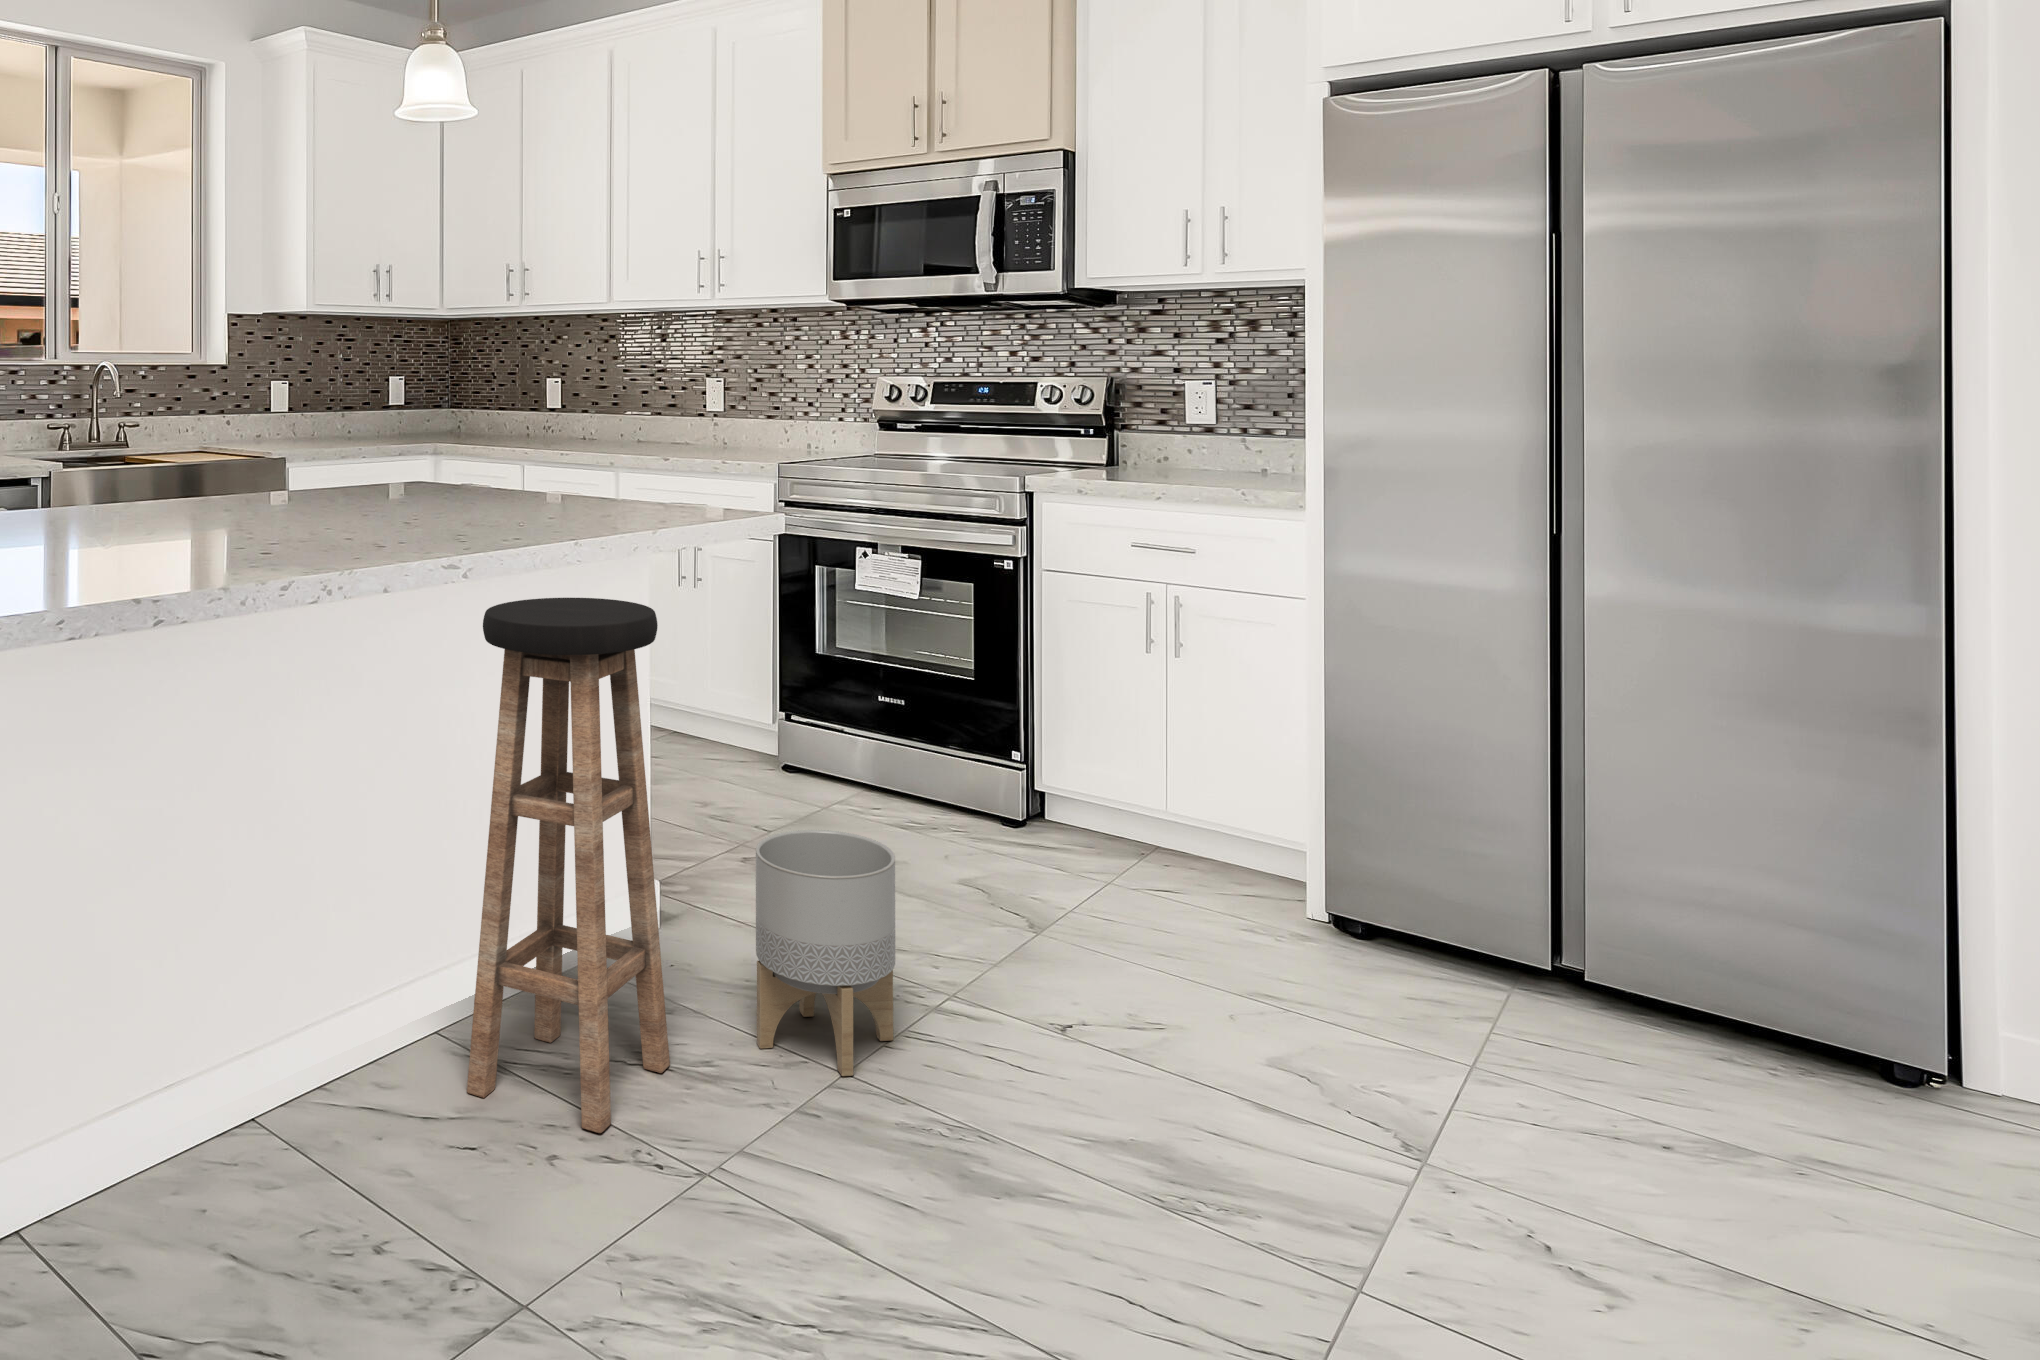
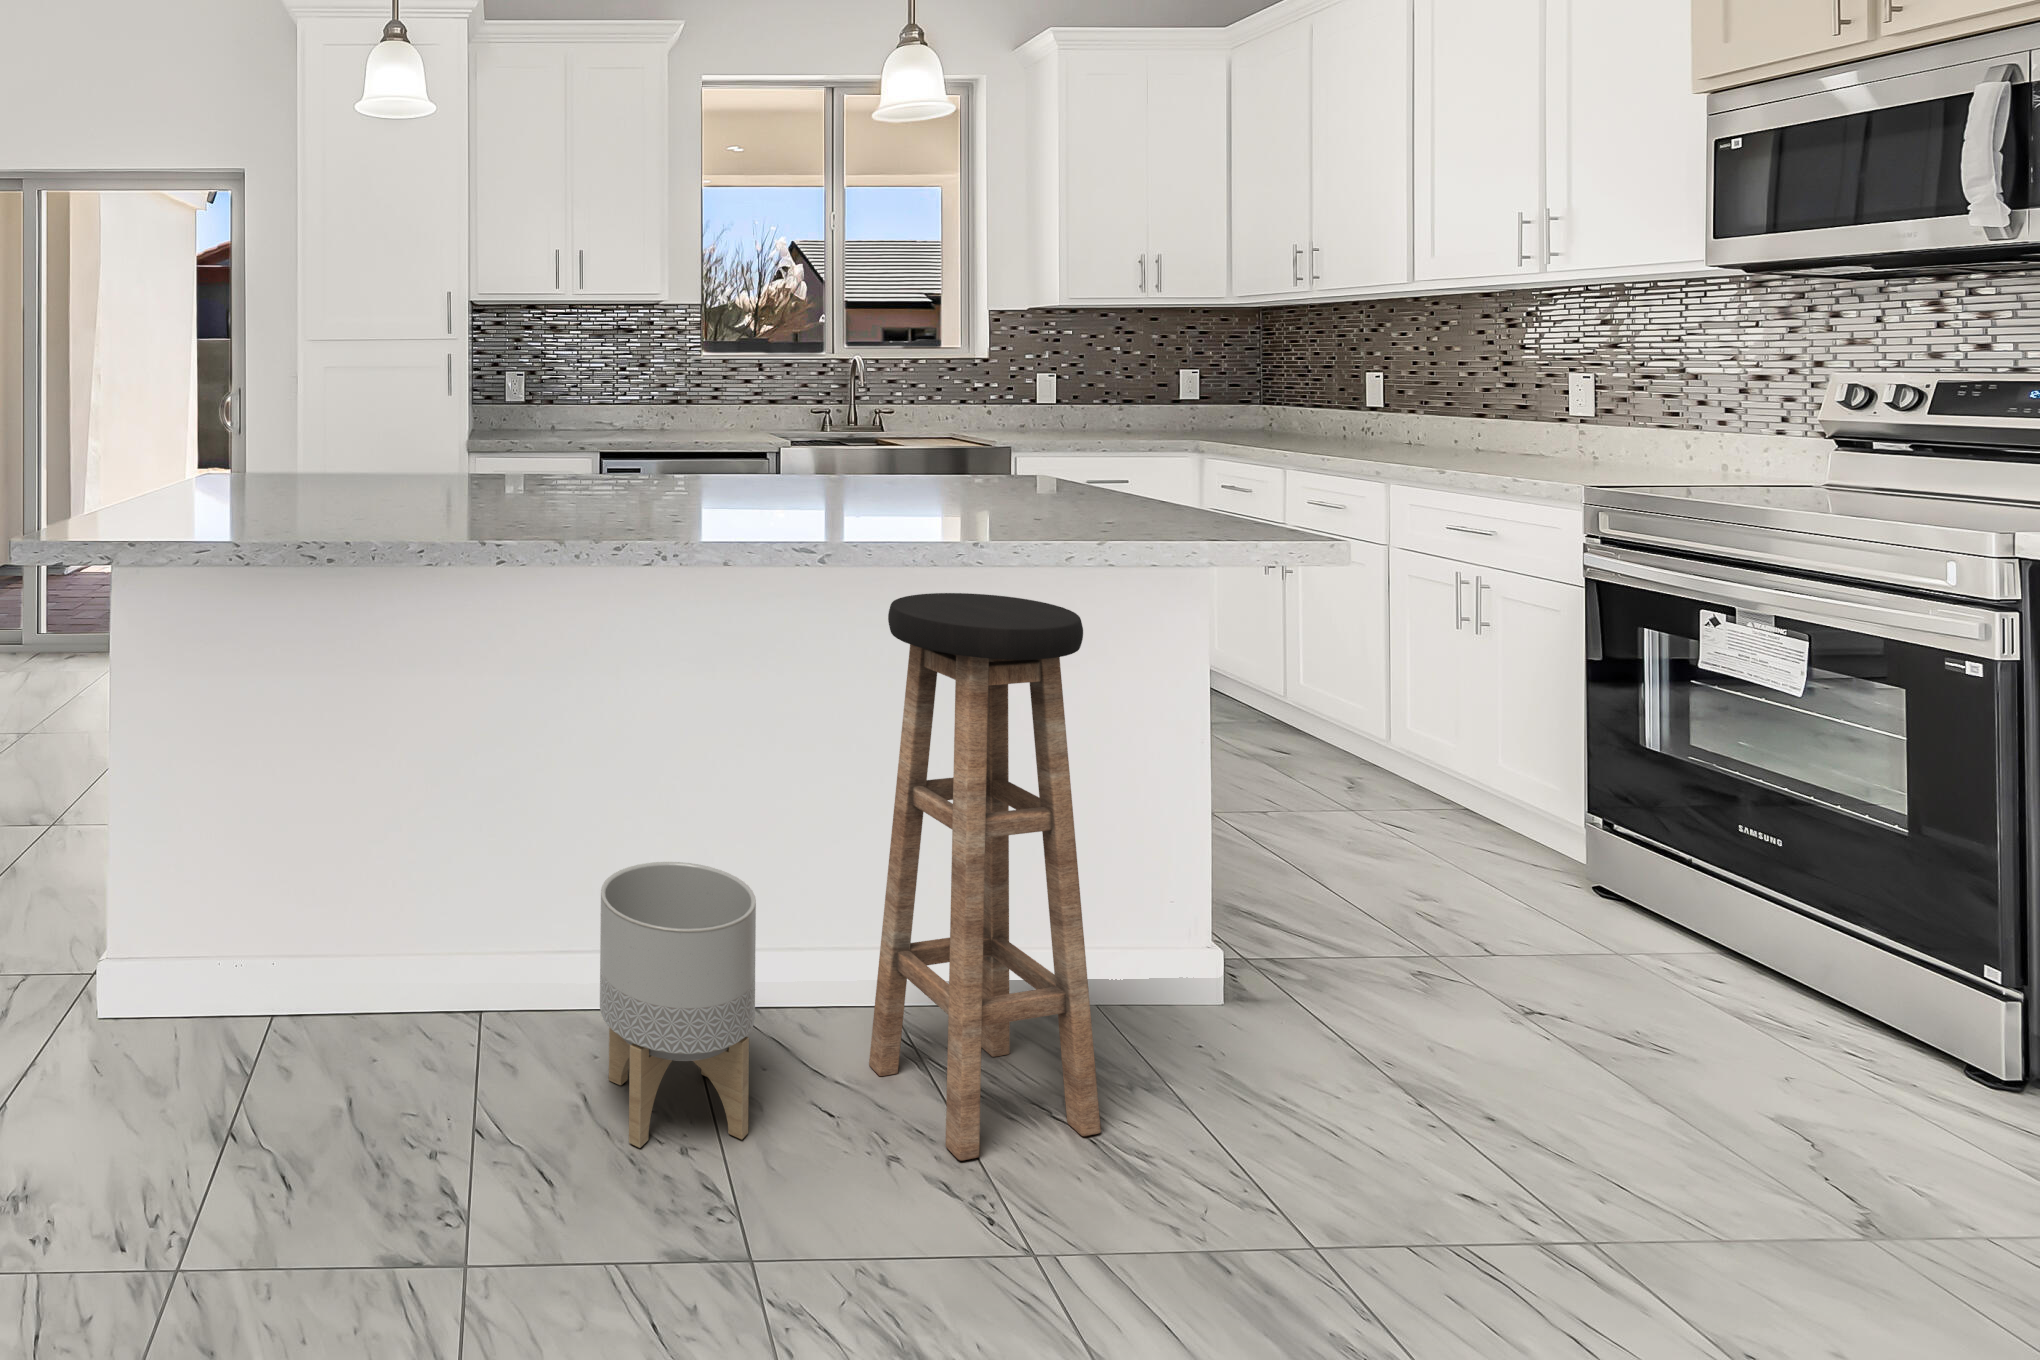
planter: present [756,830,895,1076] -> present [600,862,756,1148]

